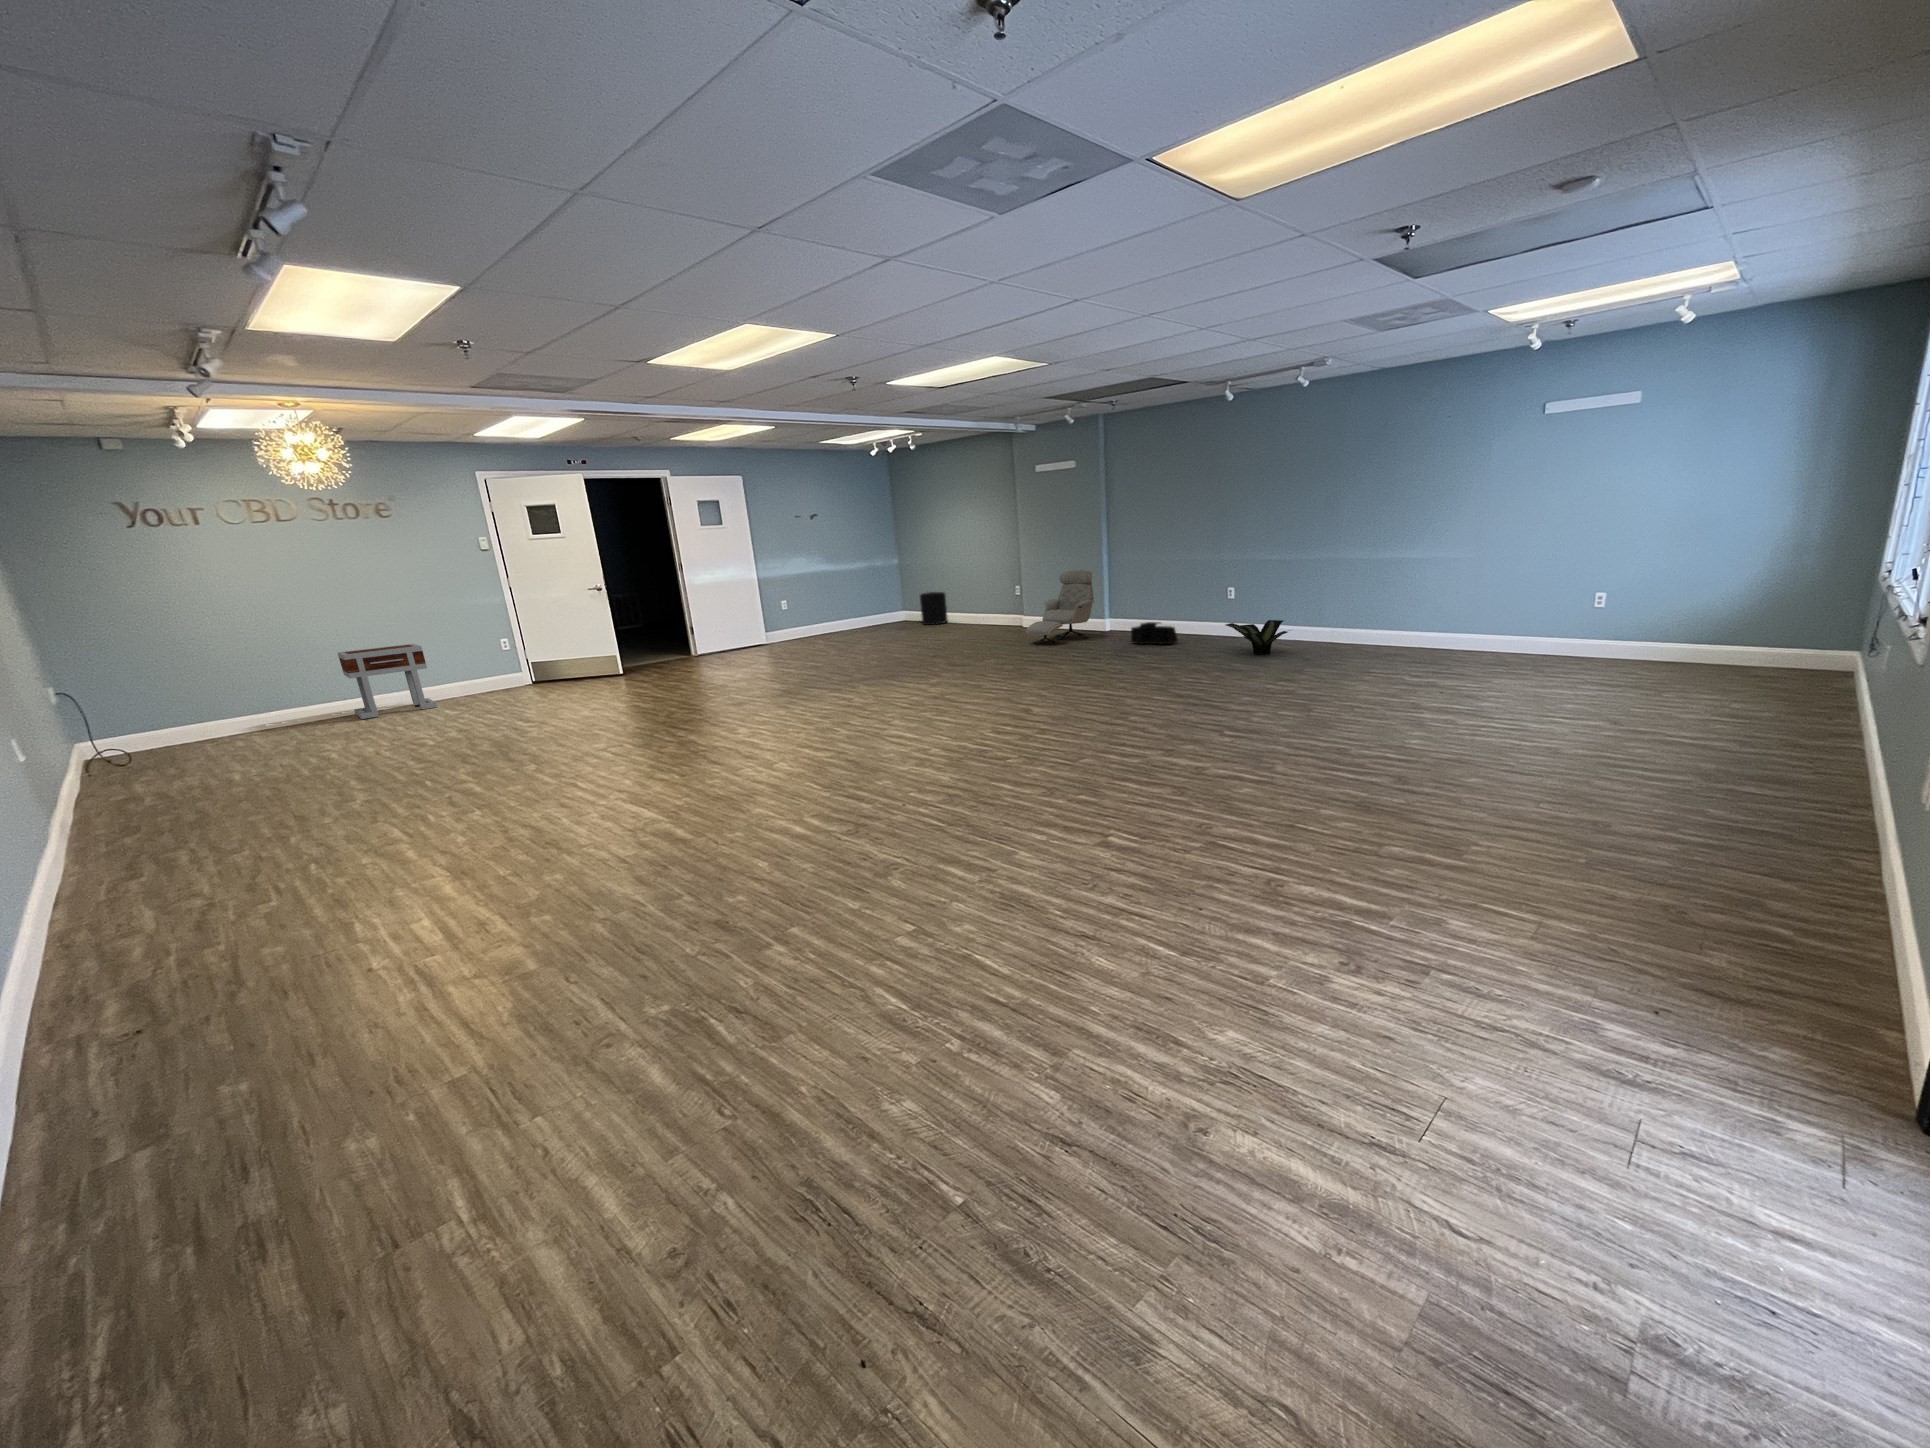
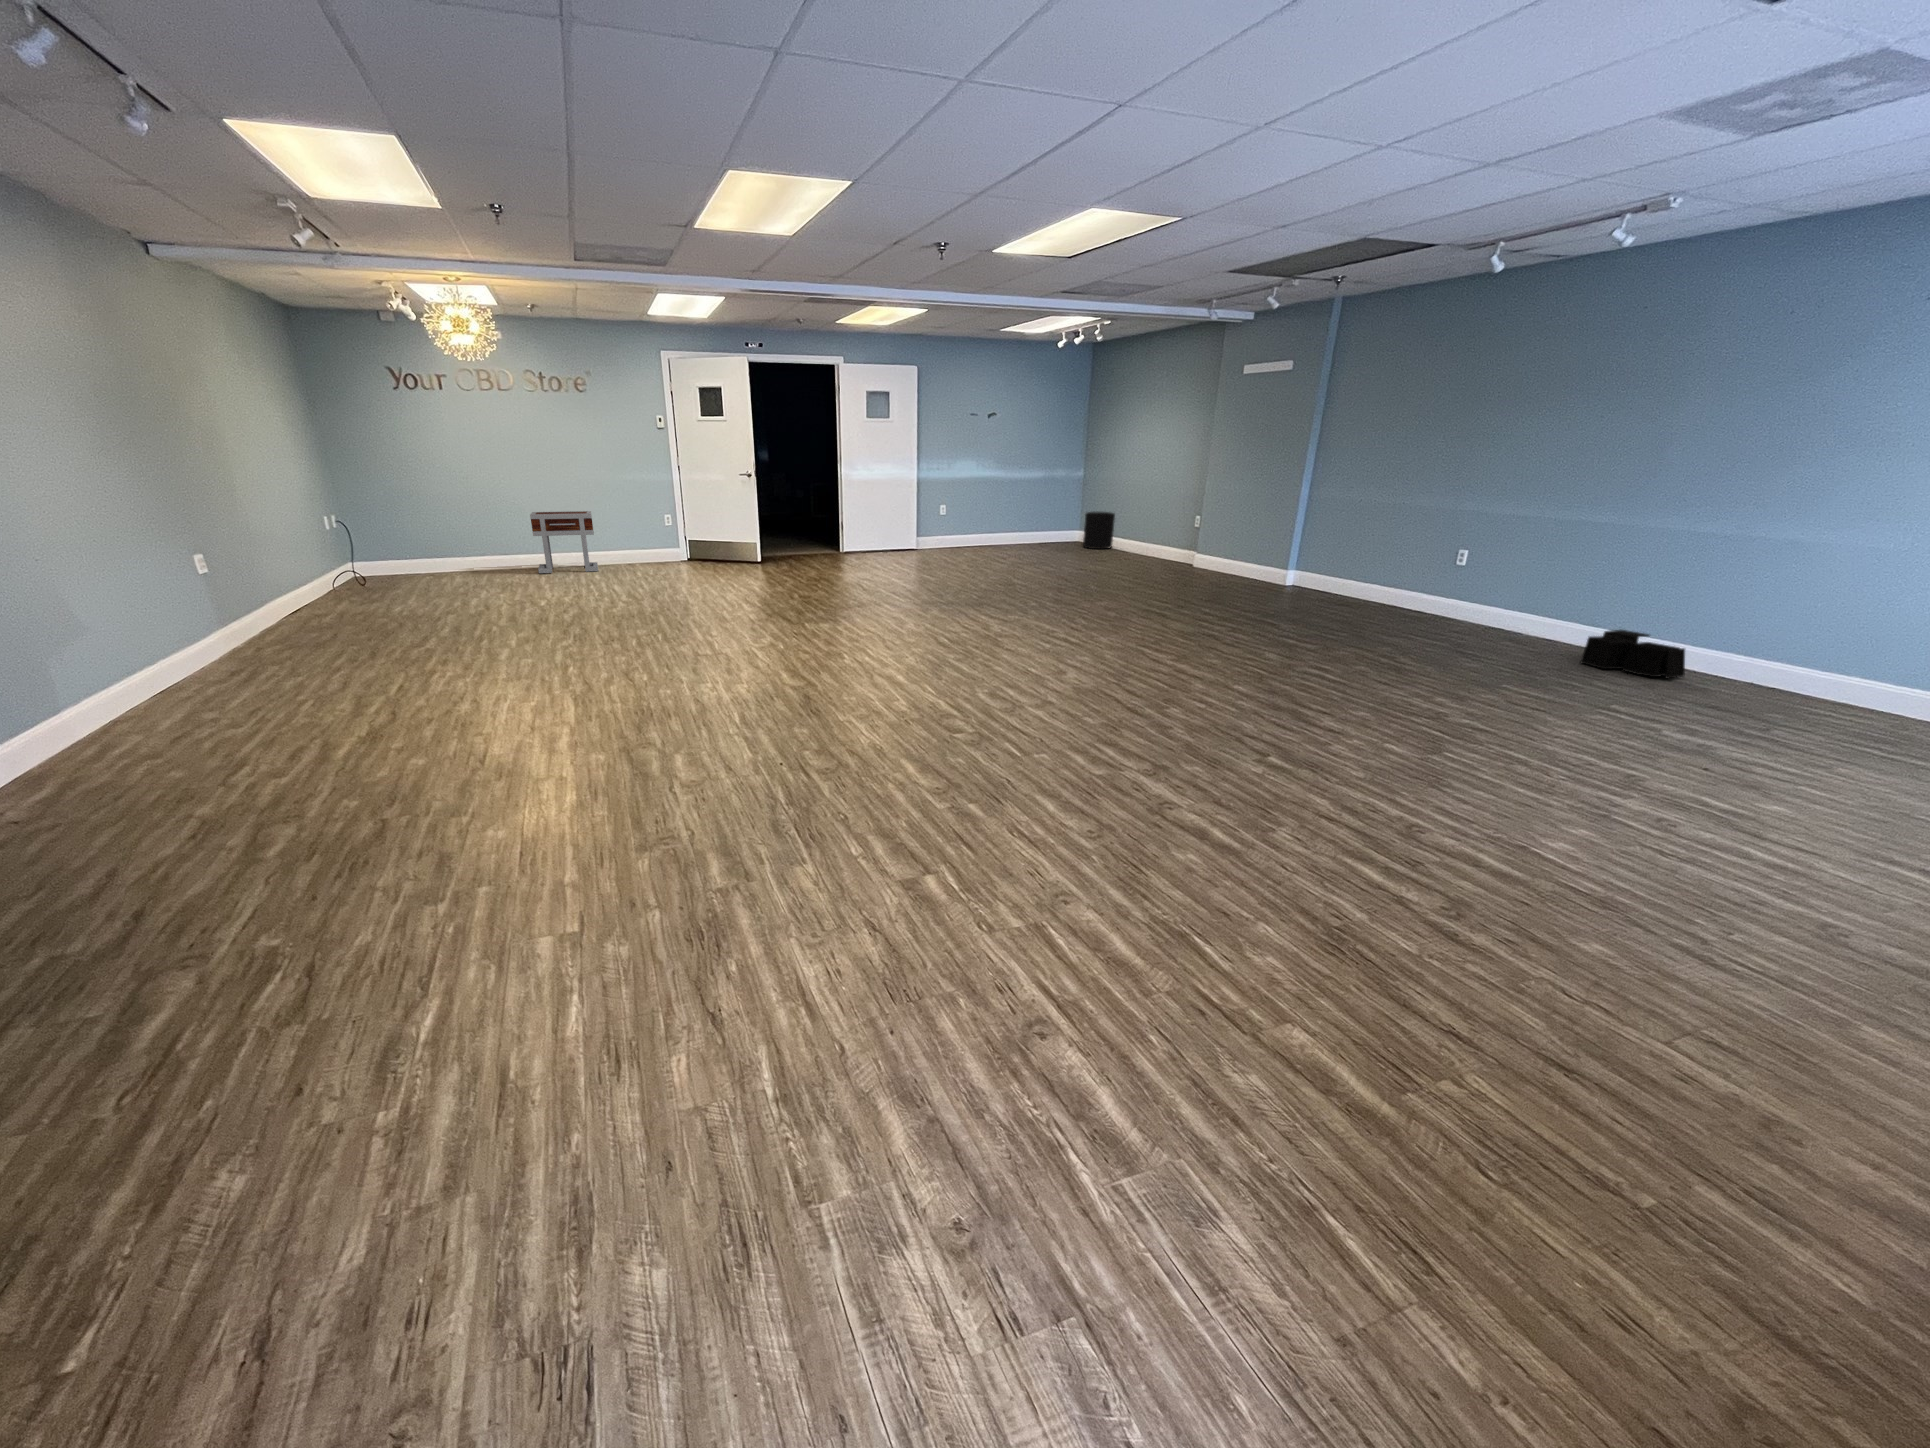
armchair: present [1026,570,1094,645] -> none [1180,501,1282,588]
potted plant: present [1226,620,1288,655] -> none [1435,591,1543,640]
storage bin: present [1131,622,1178,644] -> present [1581,630,1685,679]

